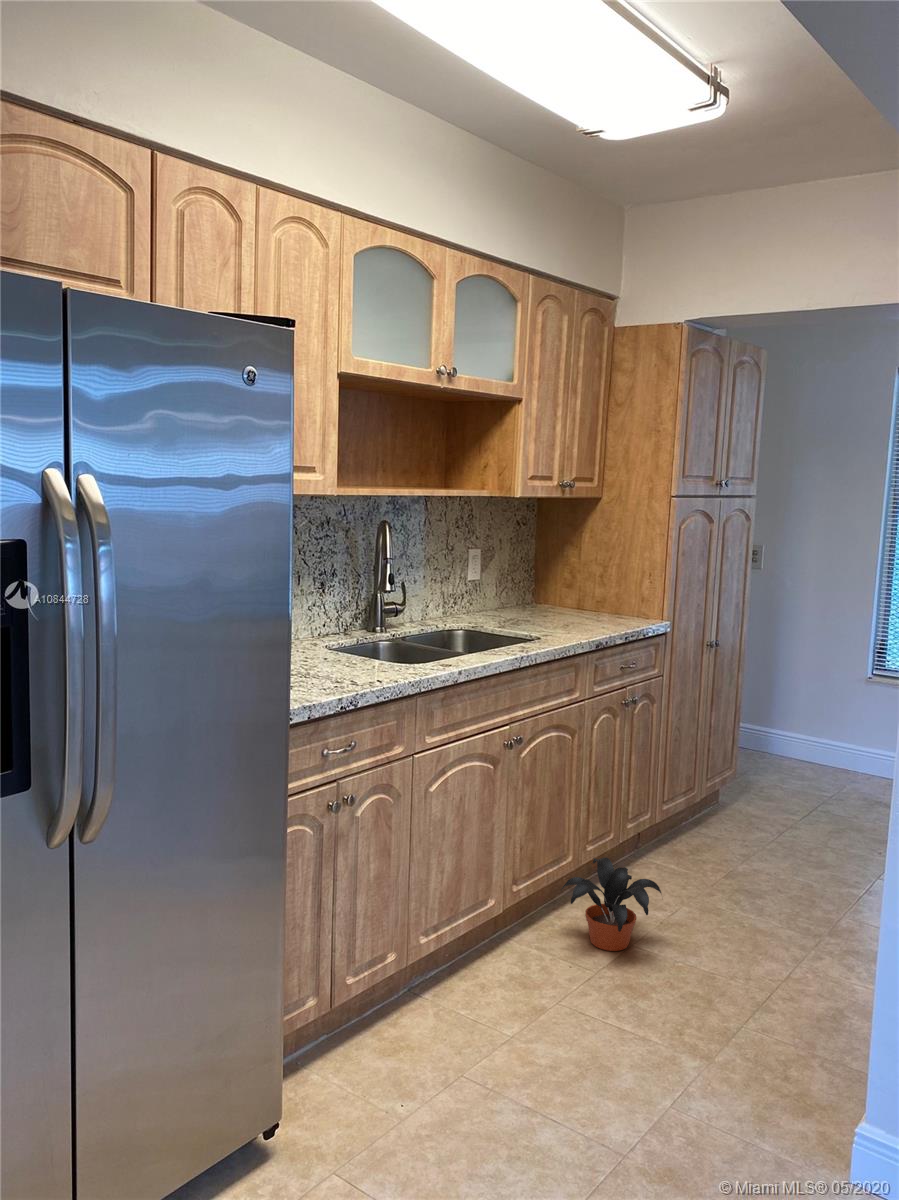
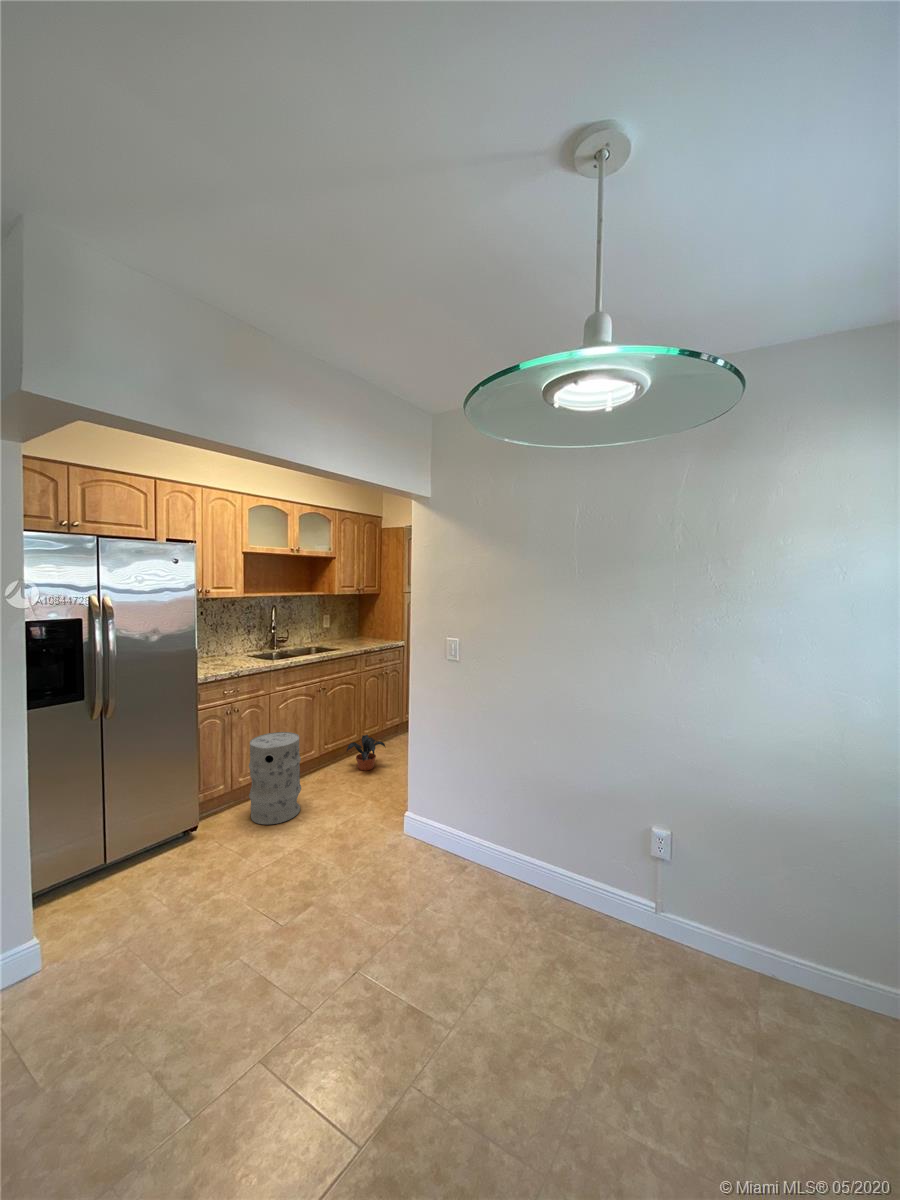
trash can: none [383,858,515,1110] -> present [249,732,301,825]

